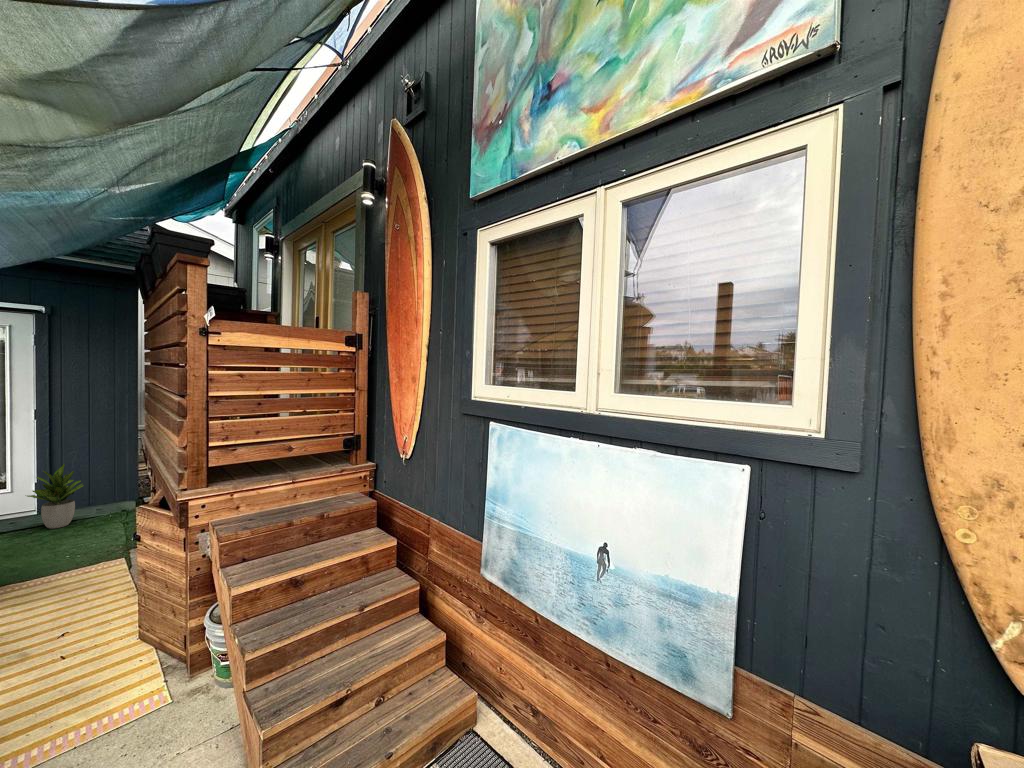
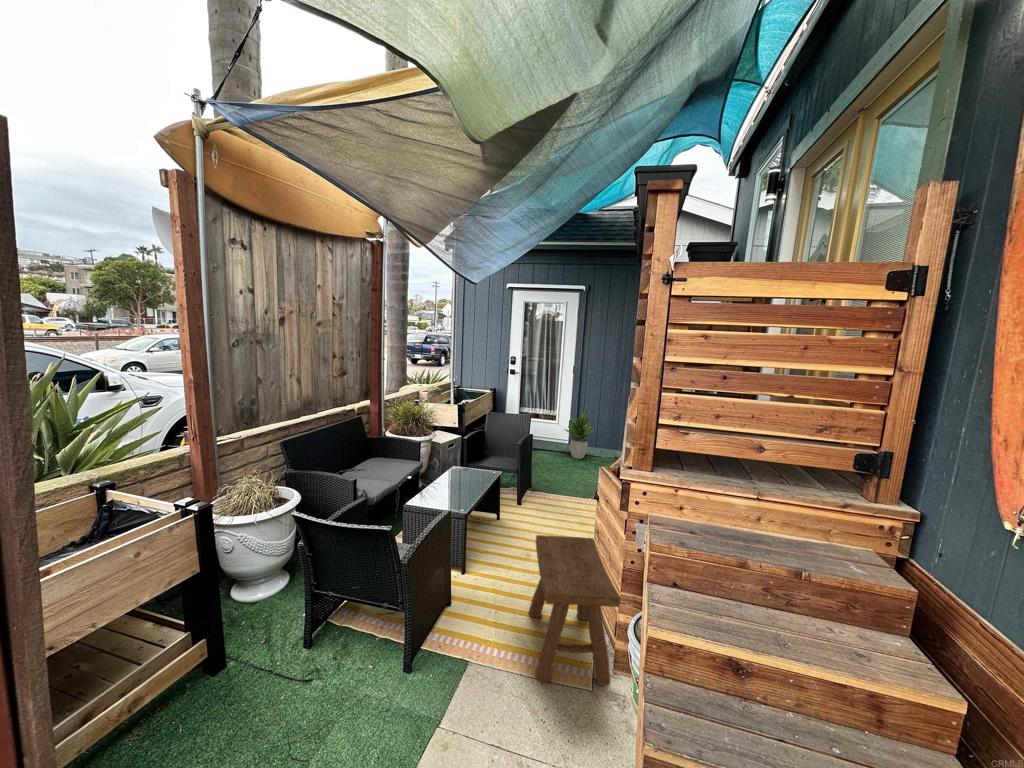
stool: none [52,578,191,741] -> present [529,535,620,686]

